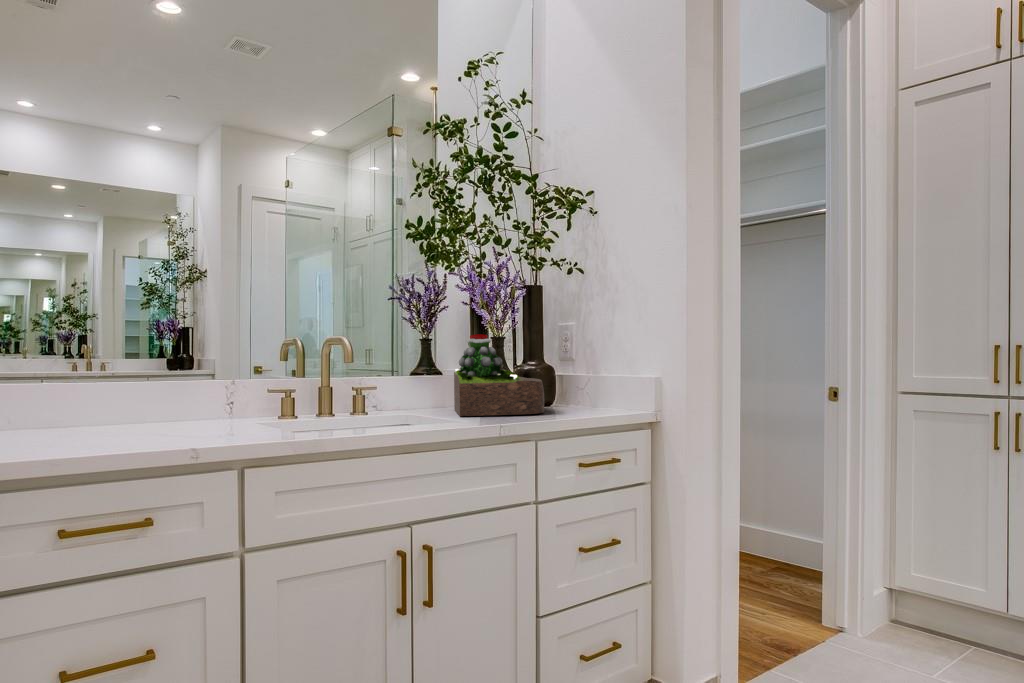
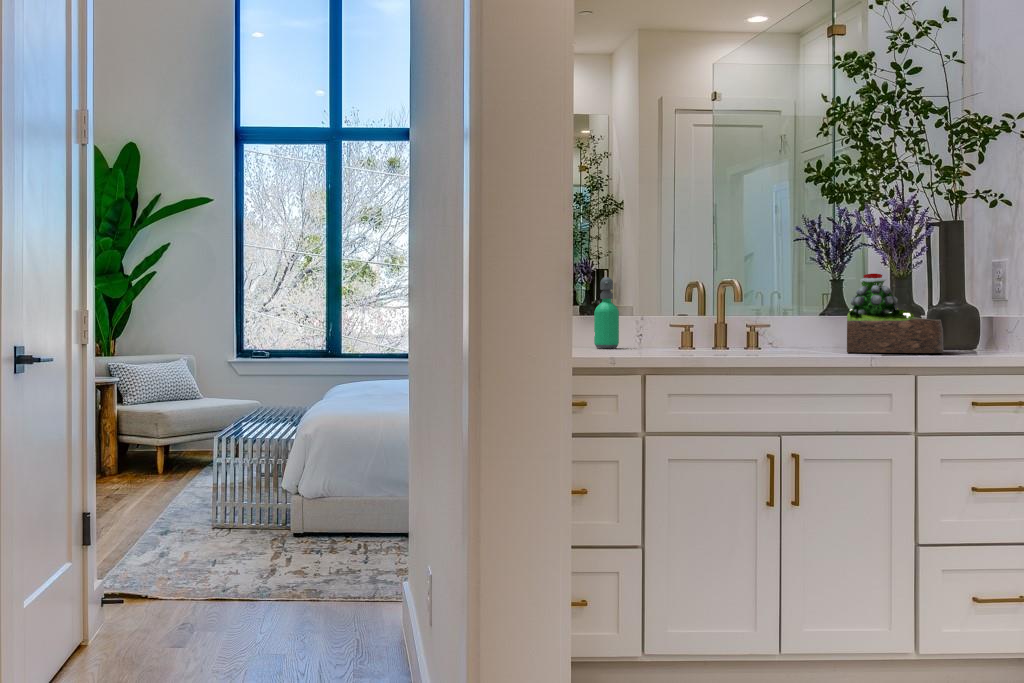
soap dispenser: none [171,336,204,422] -> present [594,277,619,348]

